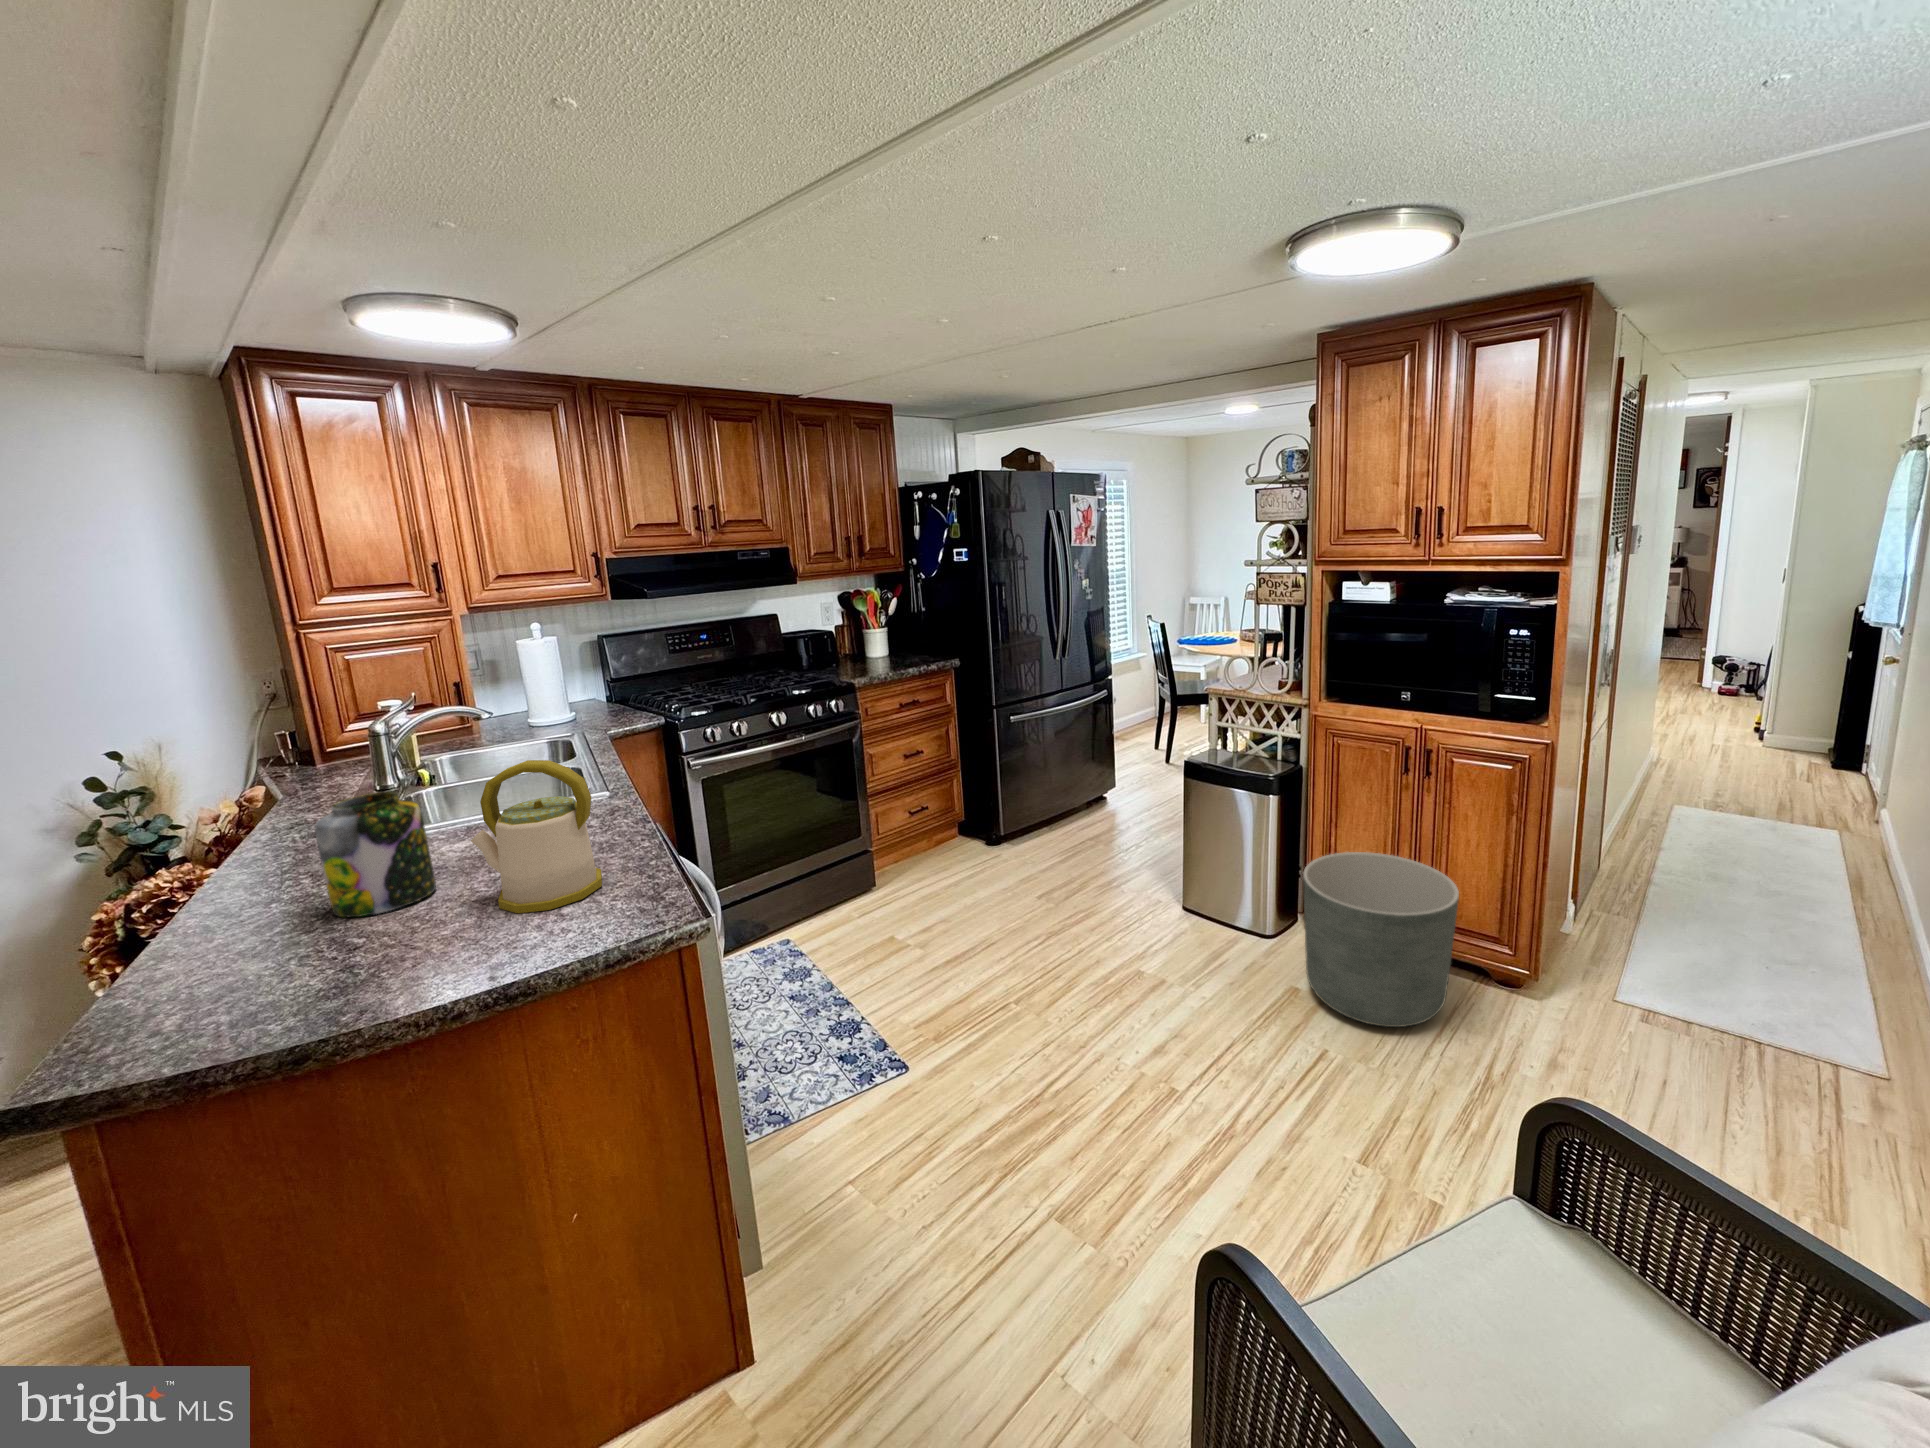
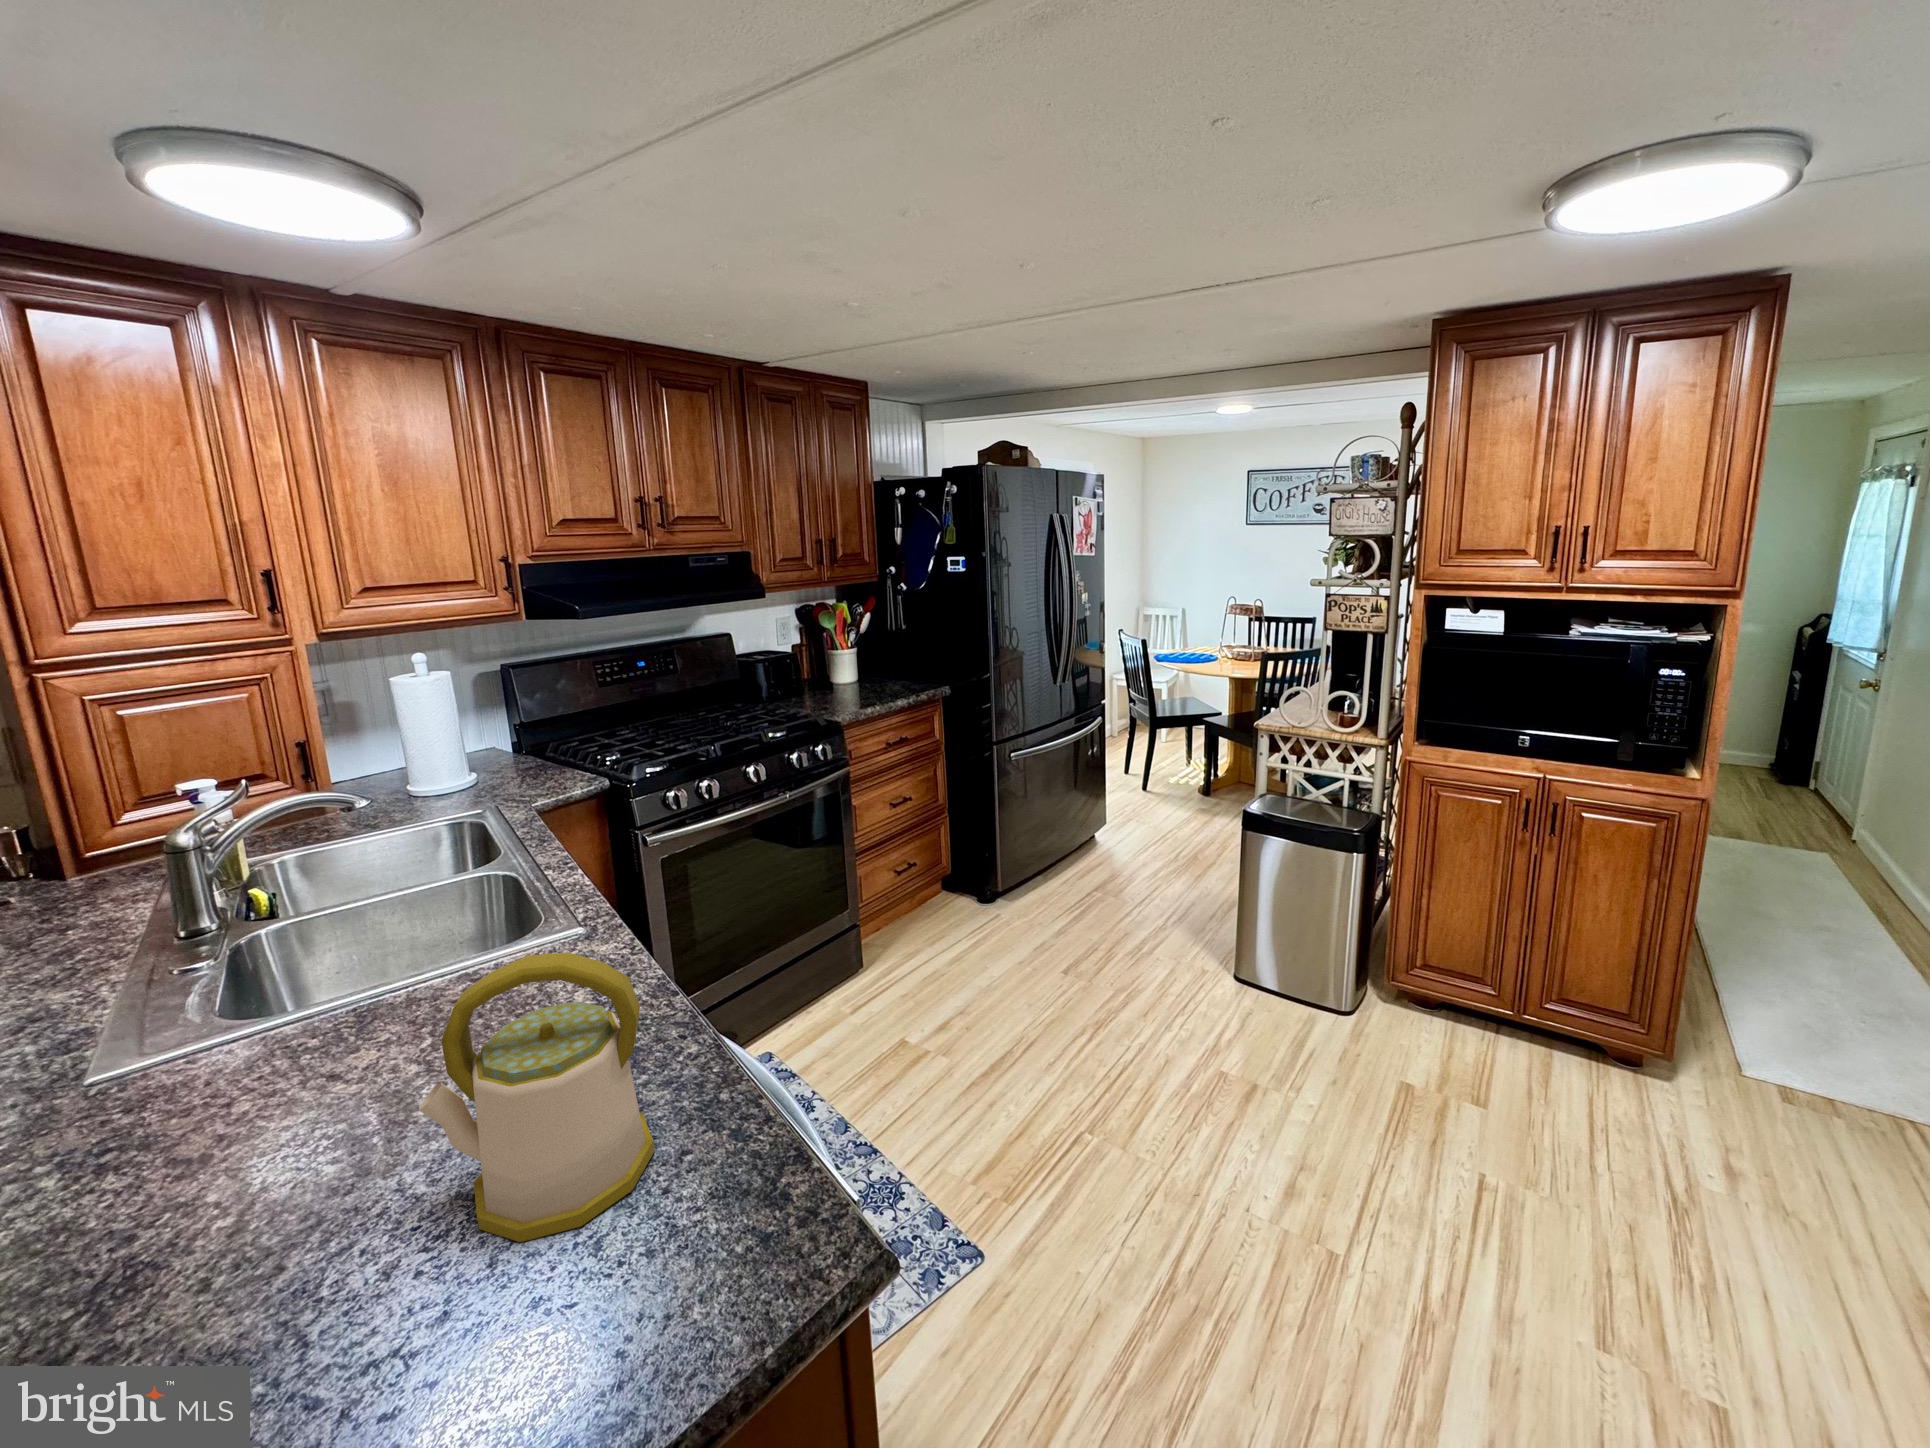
jar: present [315,792,436,917] -> none [93,1023,339,1286]
planter: present [1303,852,1459,1027] -> none [1419,920,1615,1135]

